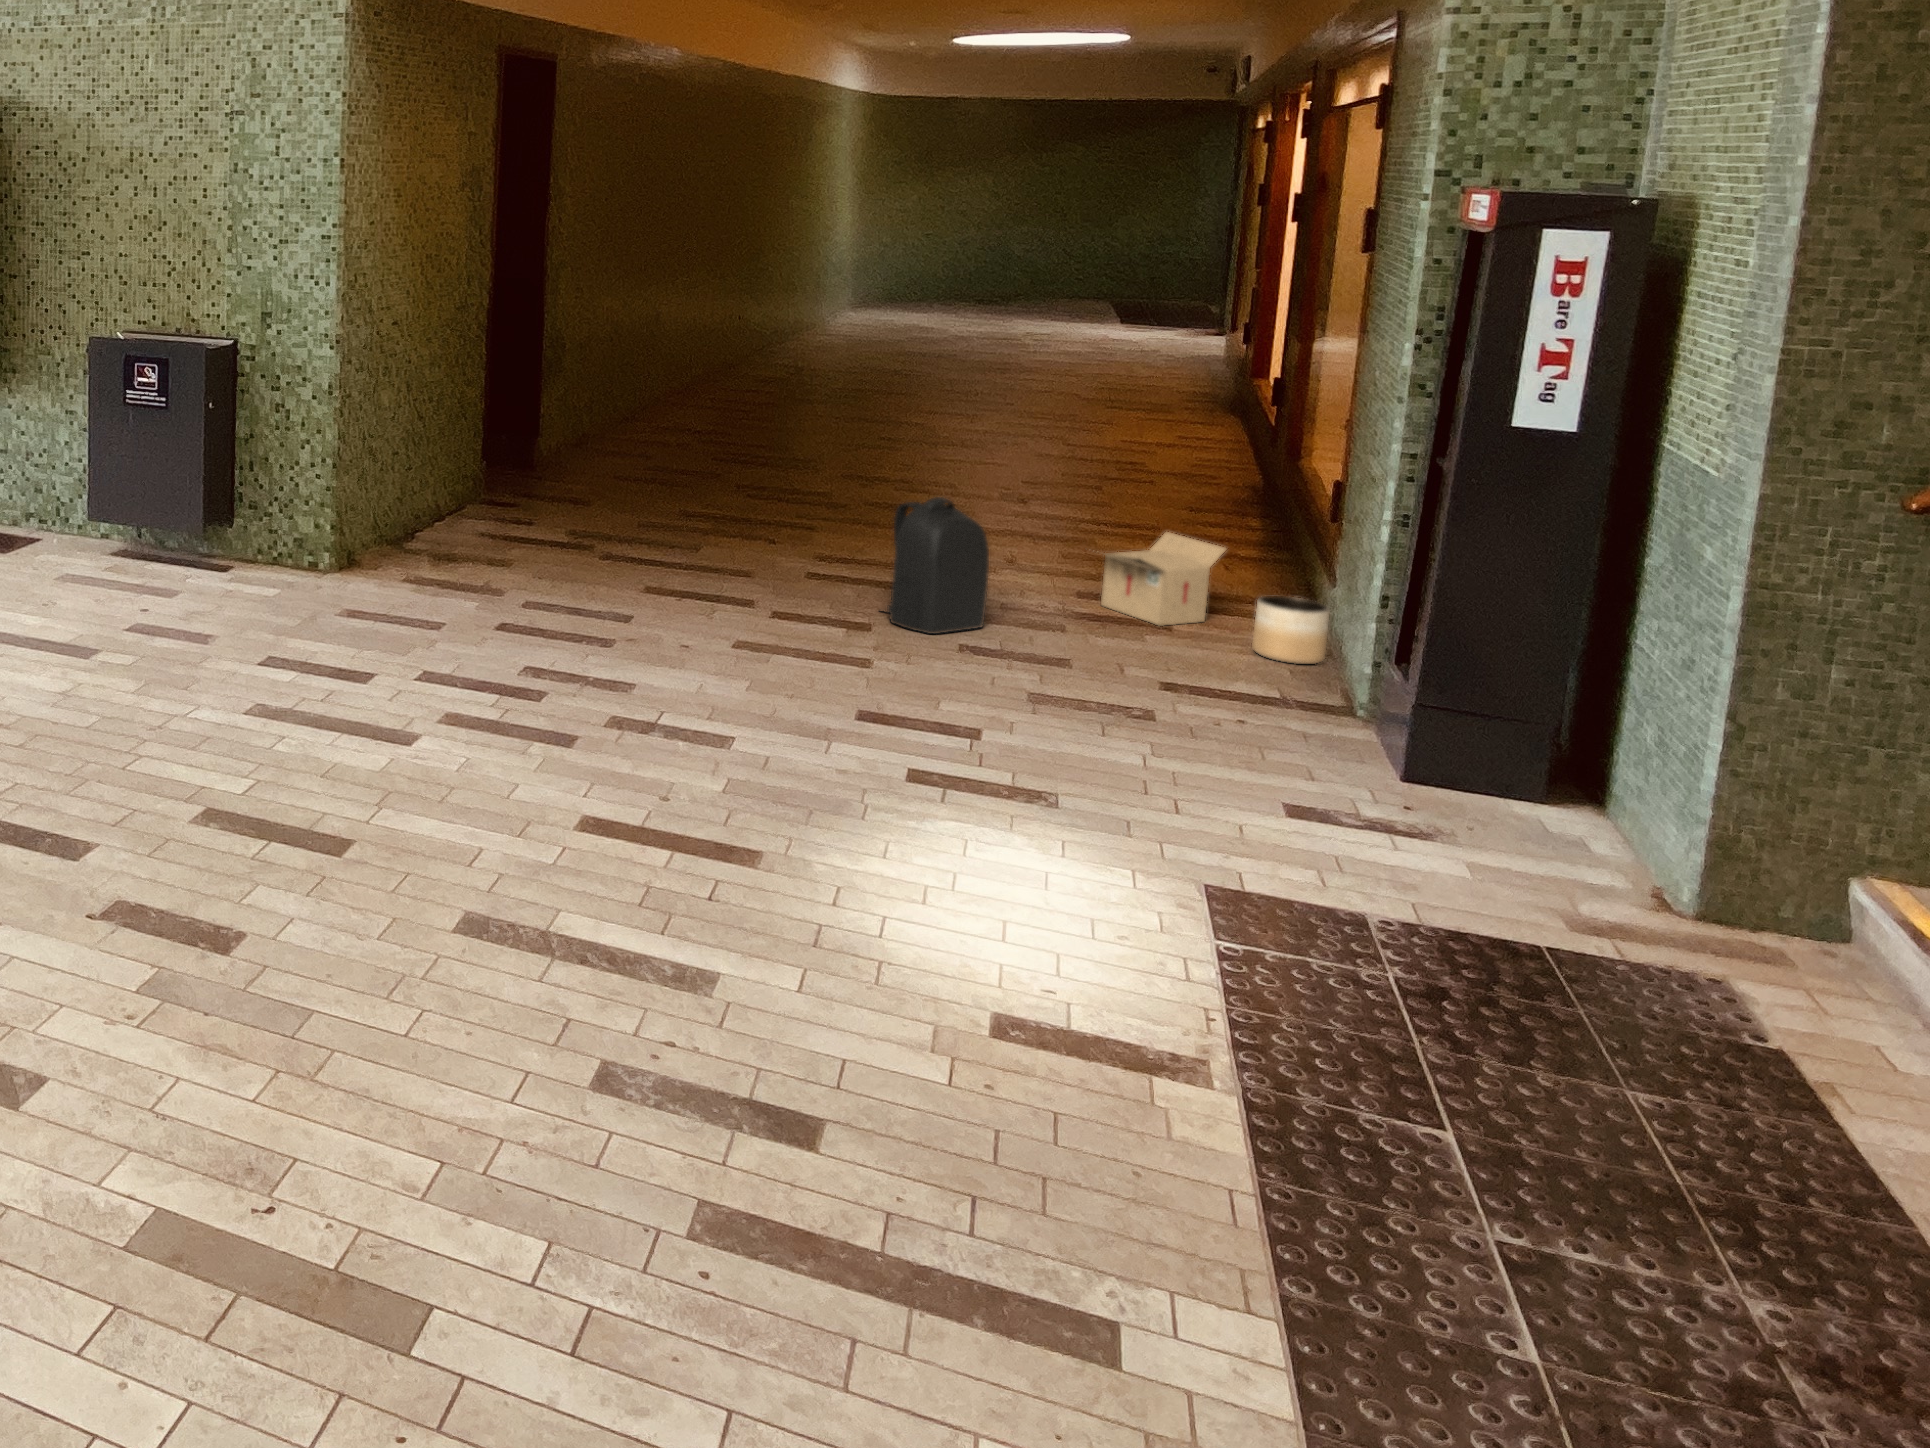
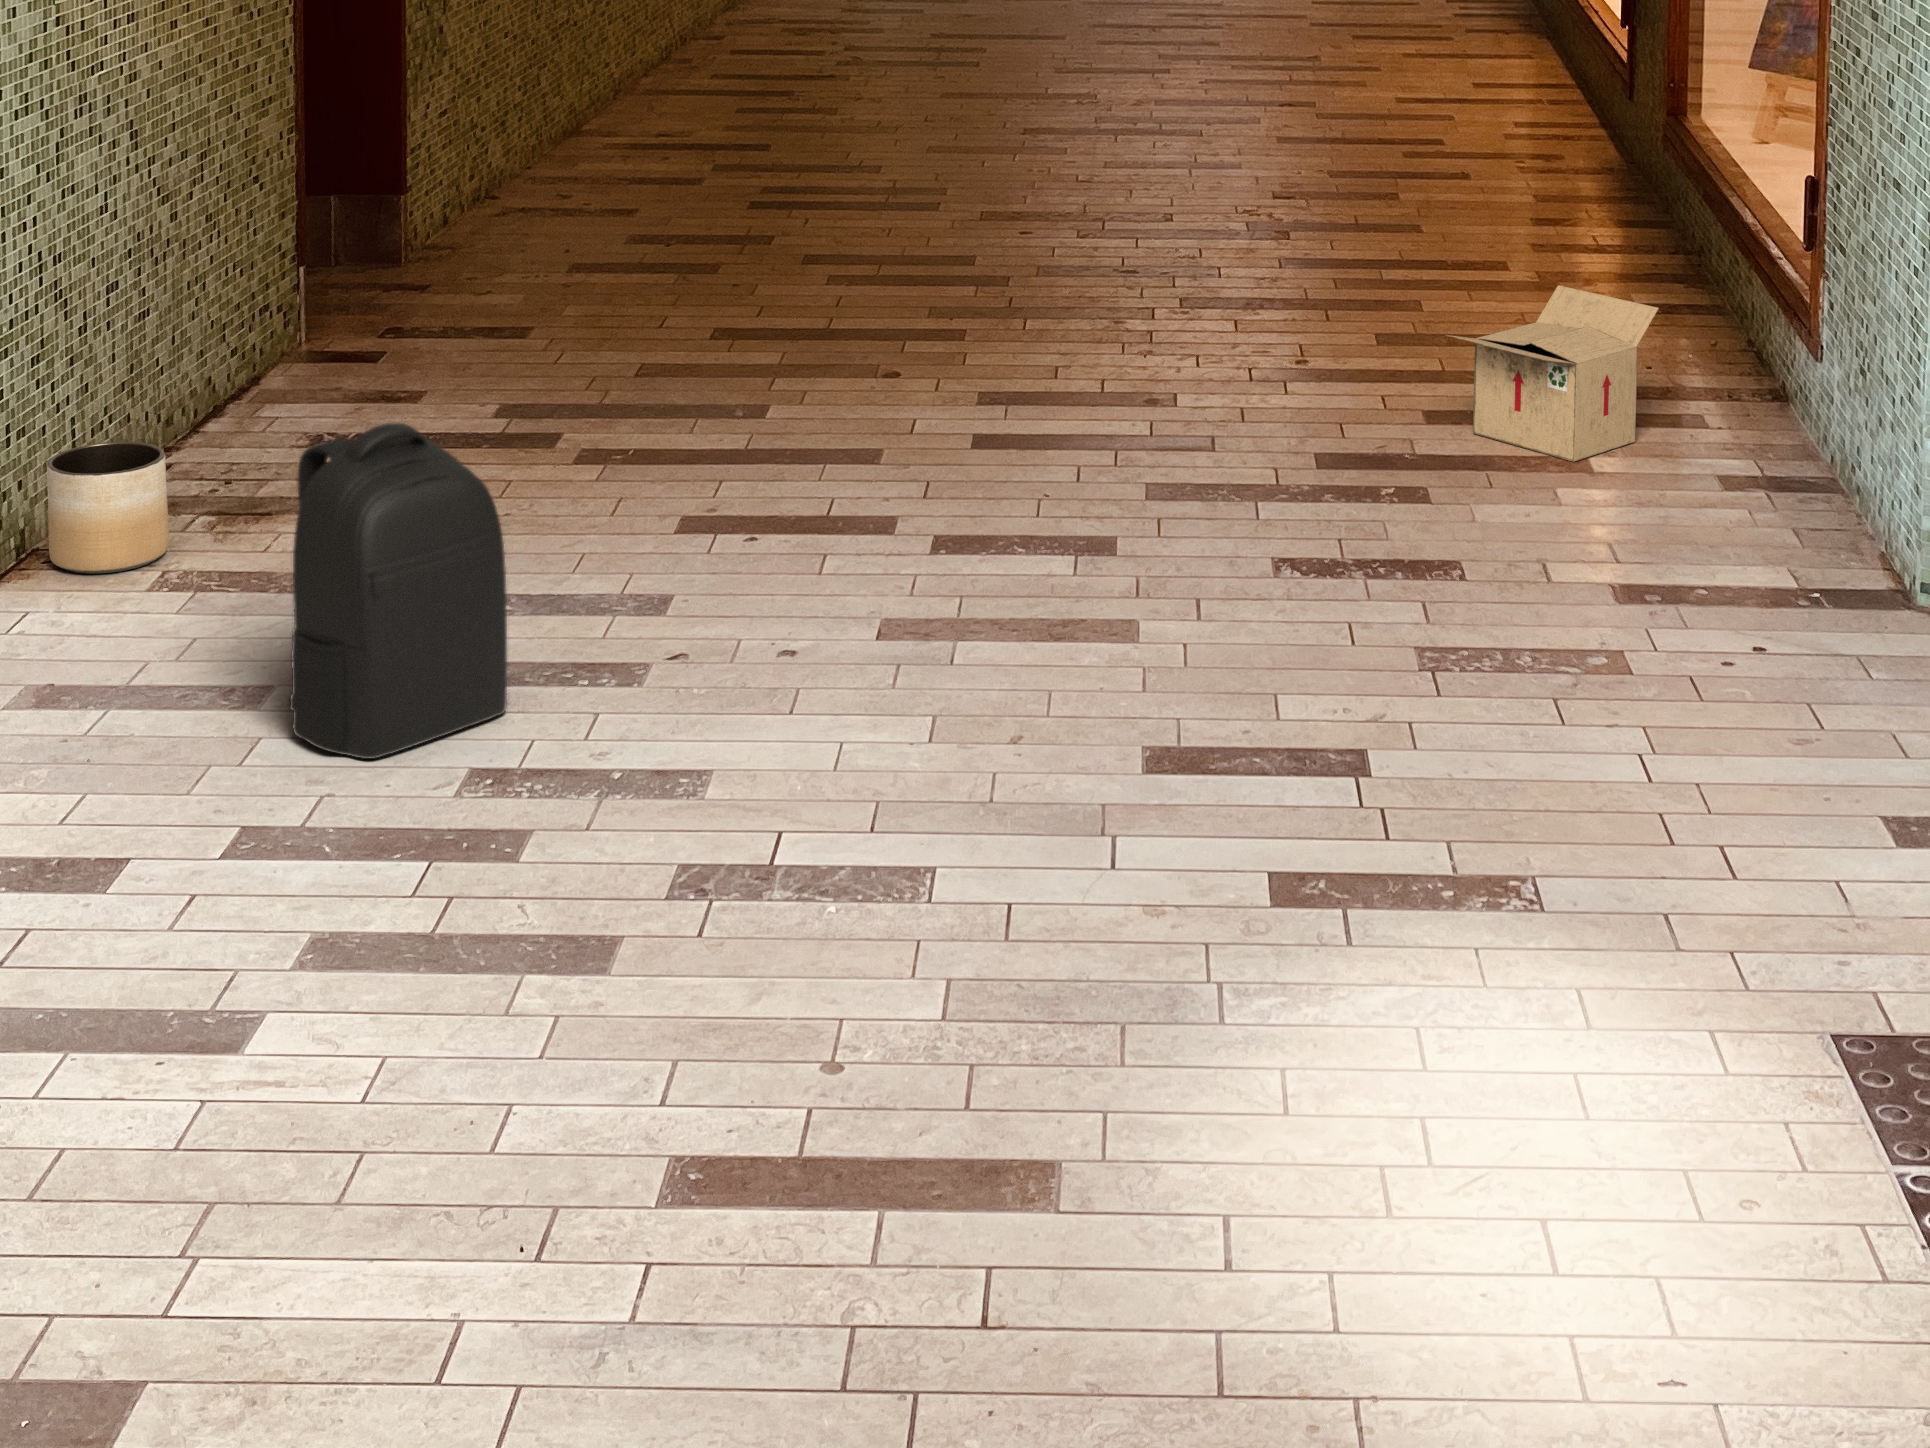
backpack: present [883,497,989,634] -> present [290,422,507,759]
planter: present [1252,596,1330,664] -> present [47,442,169,574]

